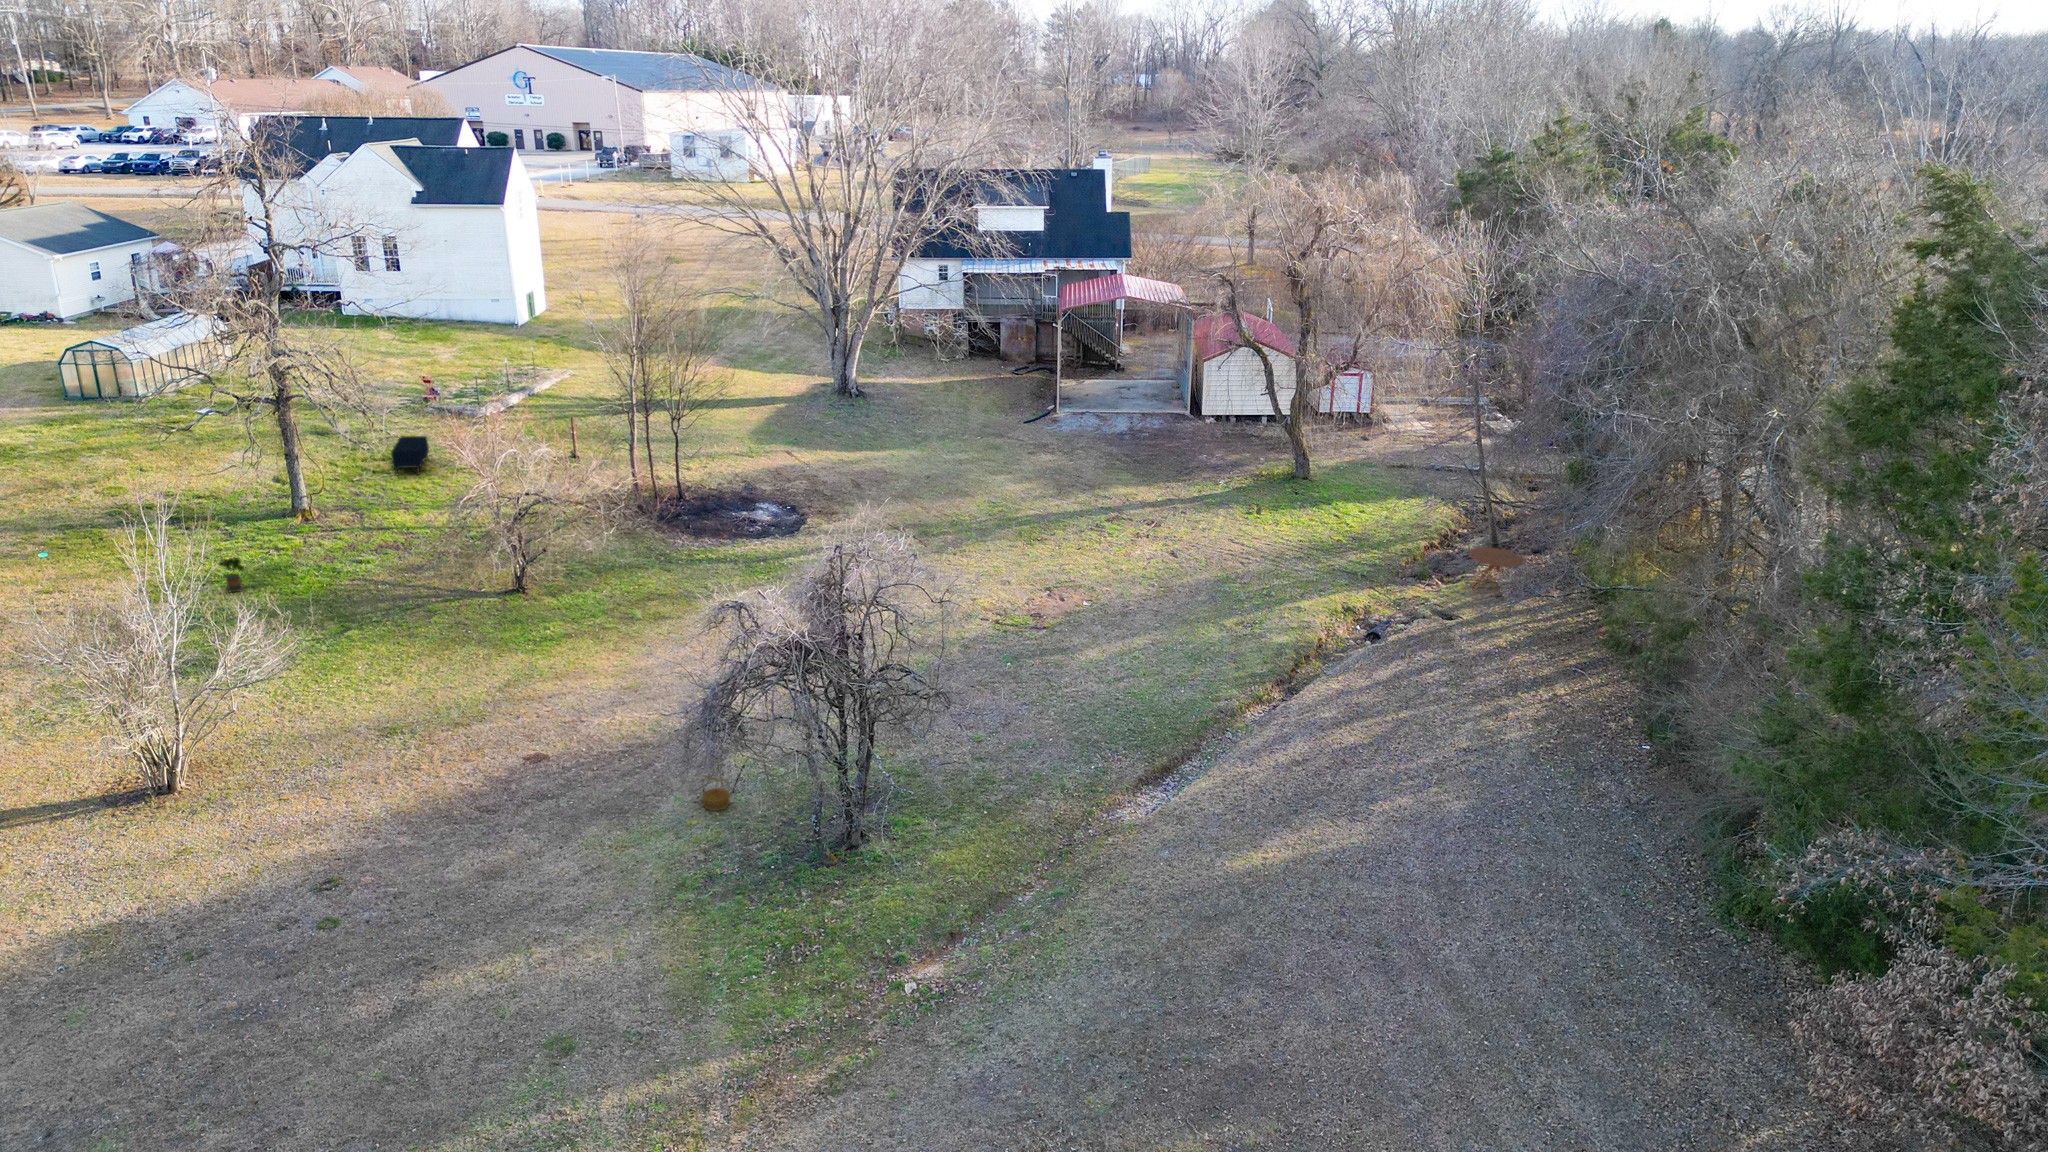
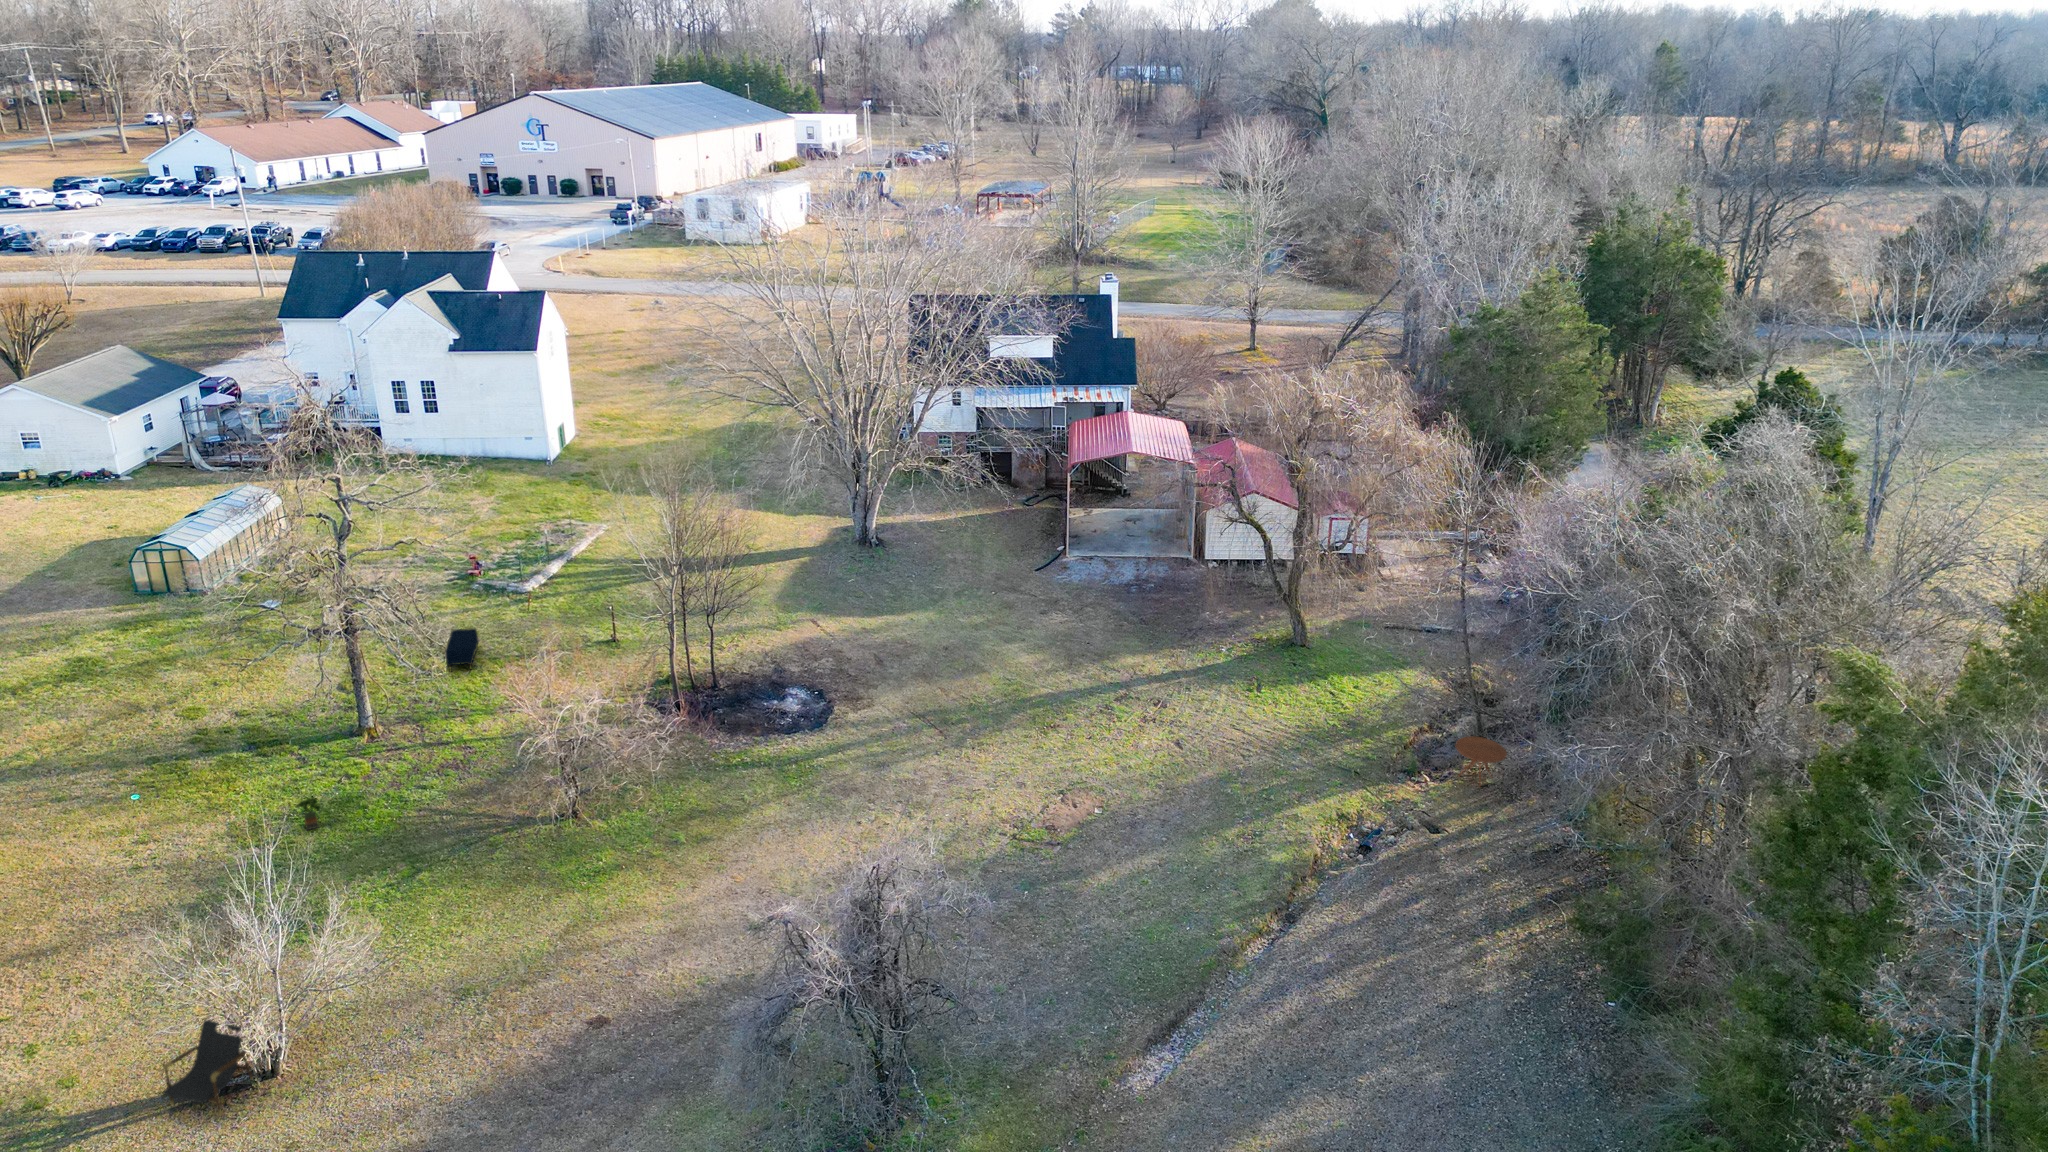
lounge chair: none [41,718,146,819] -> present [163,1020,253,1116]
basket: present [702,776,730,811] -> none [752,1053,777,1087]

